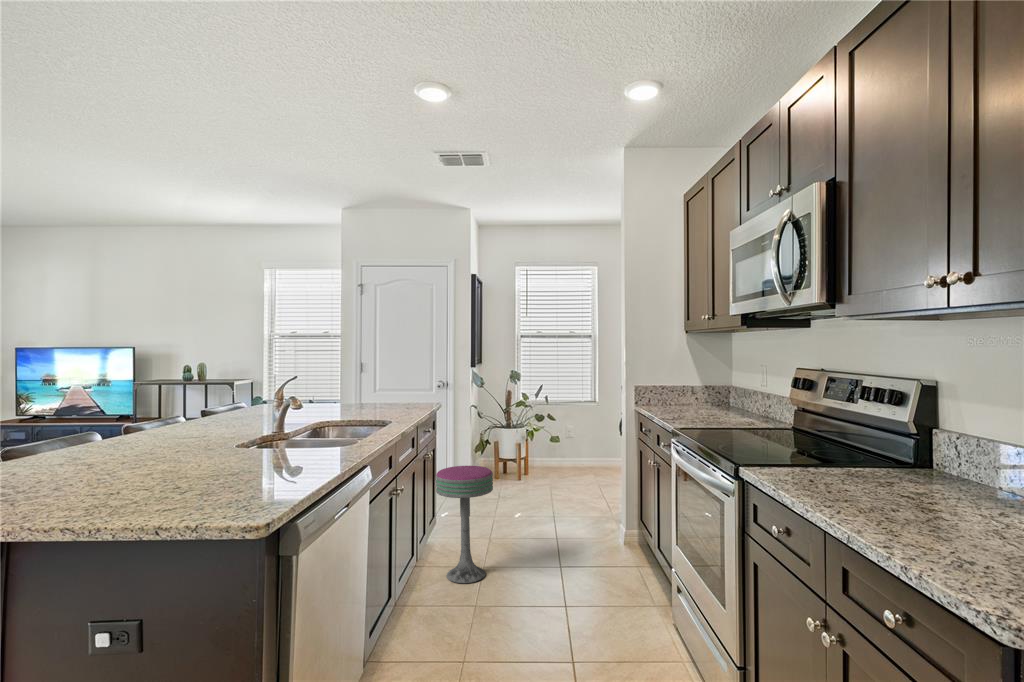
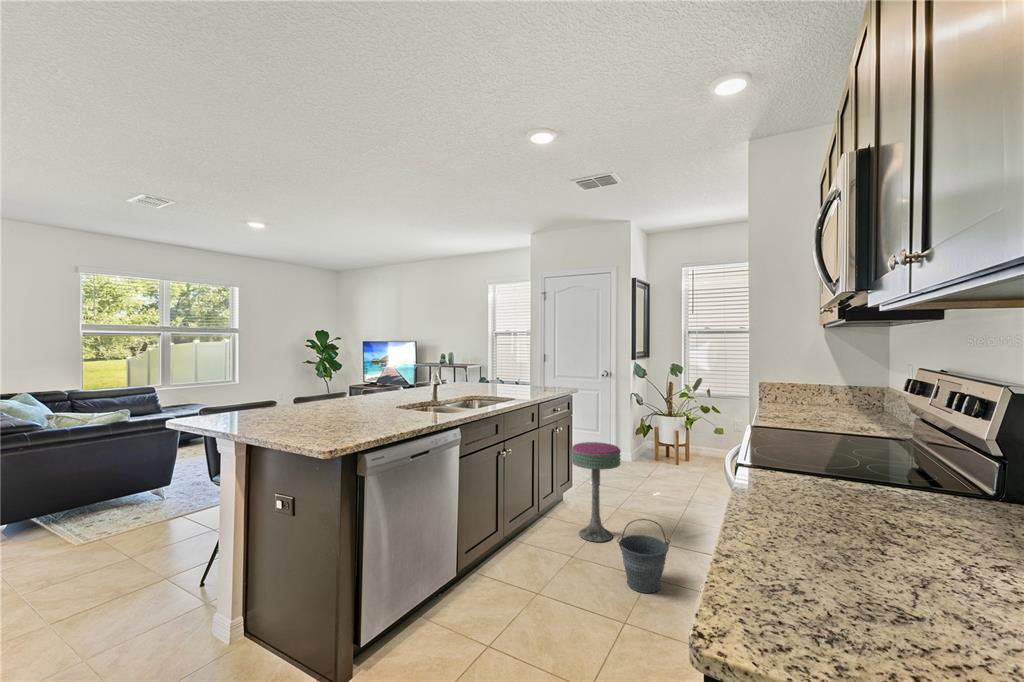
bucket: none [510,546,565,629] -> present [617,519,670,593]

